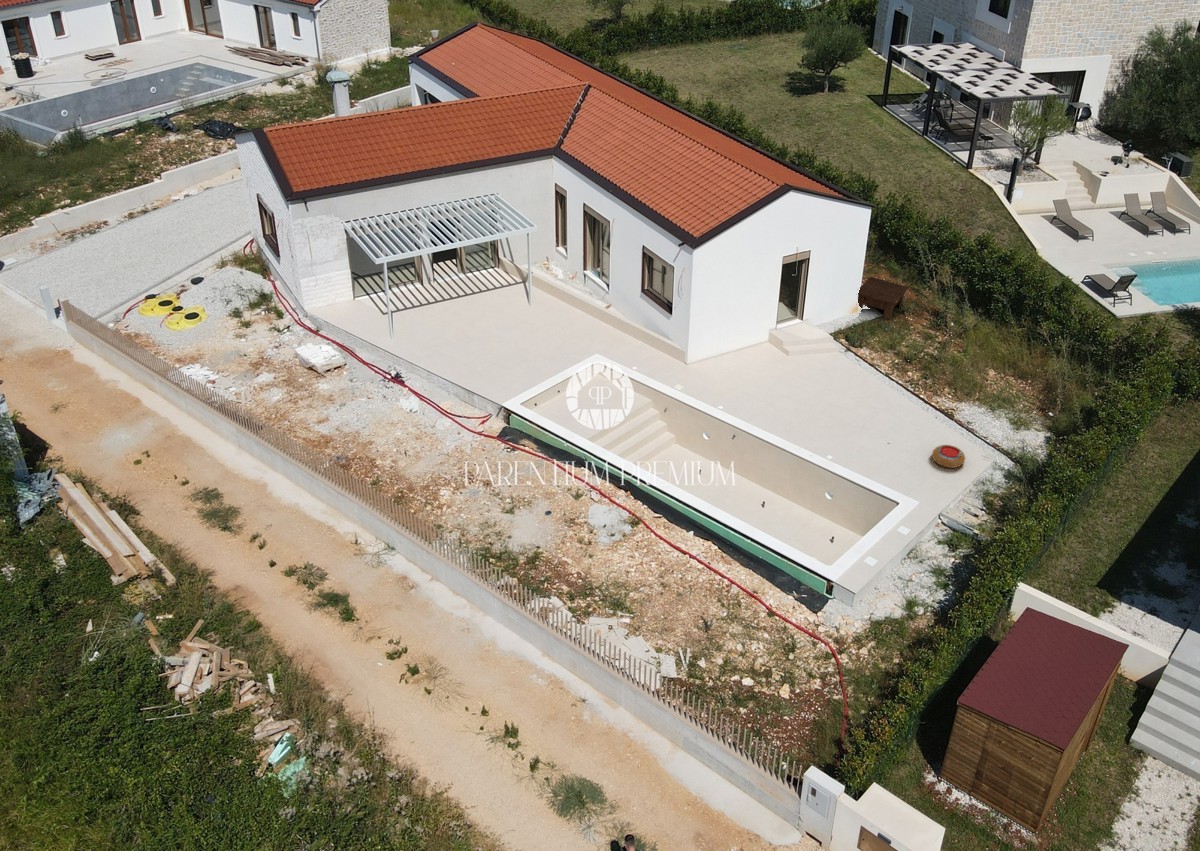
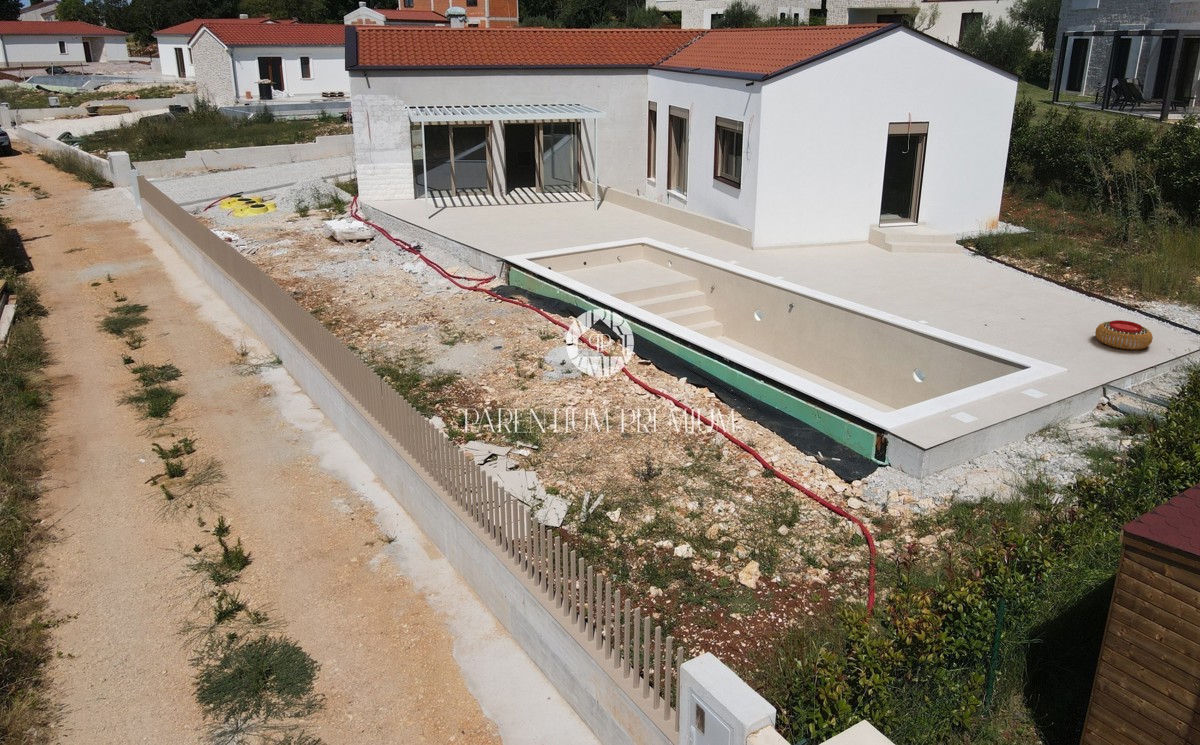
coffee table: present [858,277,909,320] -> none [998,189,1075,232]

